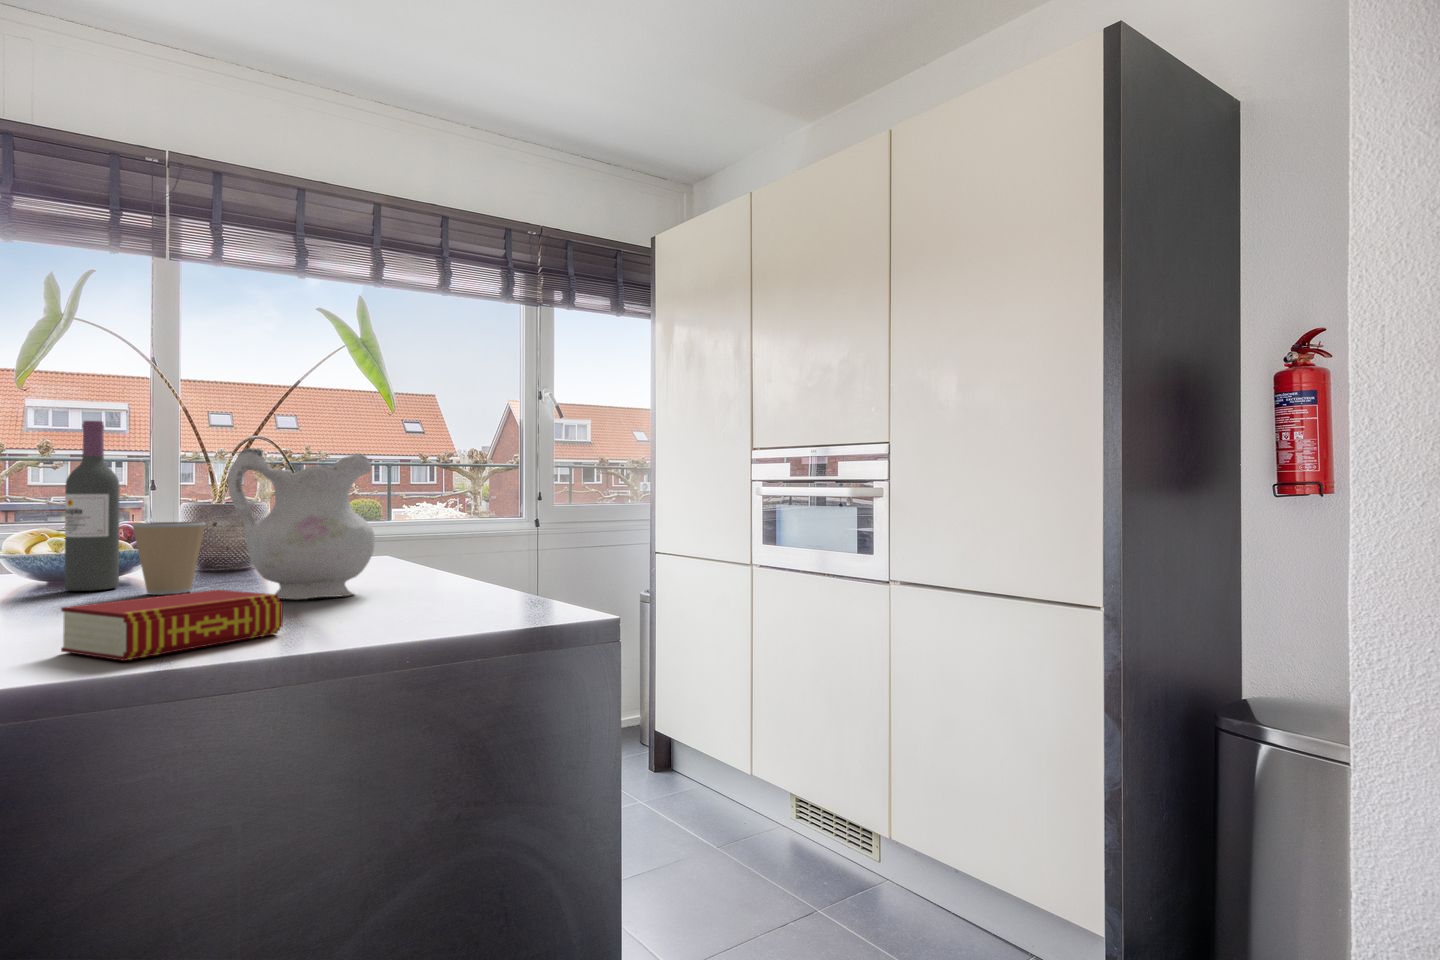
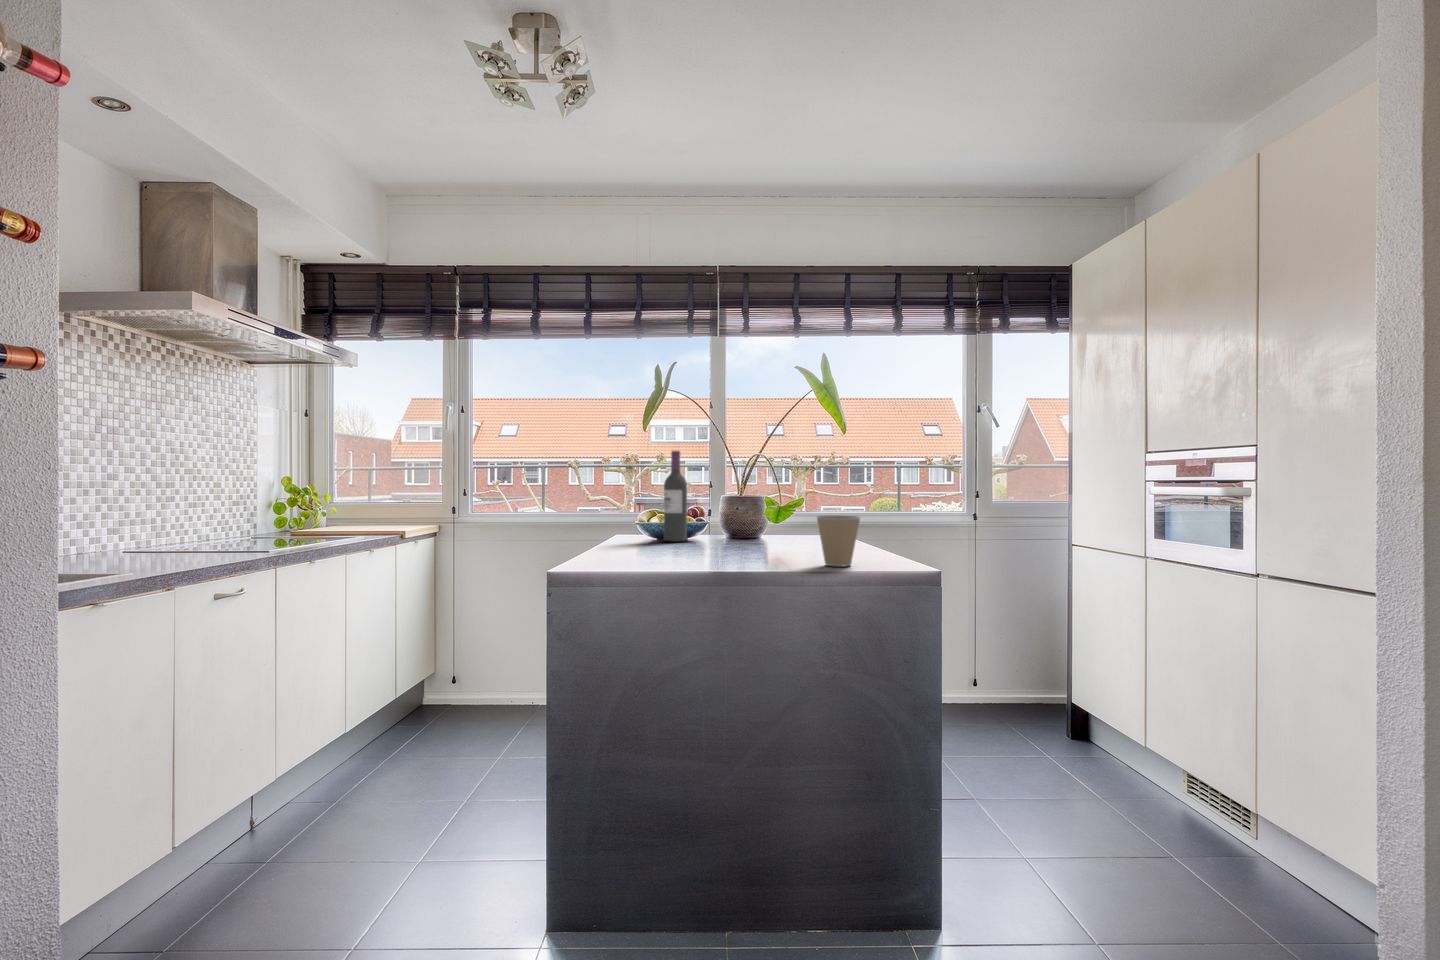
ceramic pitcher: present [228,448,375,599] -> none [732,466,807,552]
coffee cup: present [132,522,206,595] -> present [817,516,860,567]
book: present [61,590,283,661] -> none [656,542,745,569]

